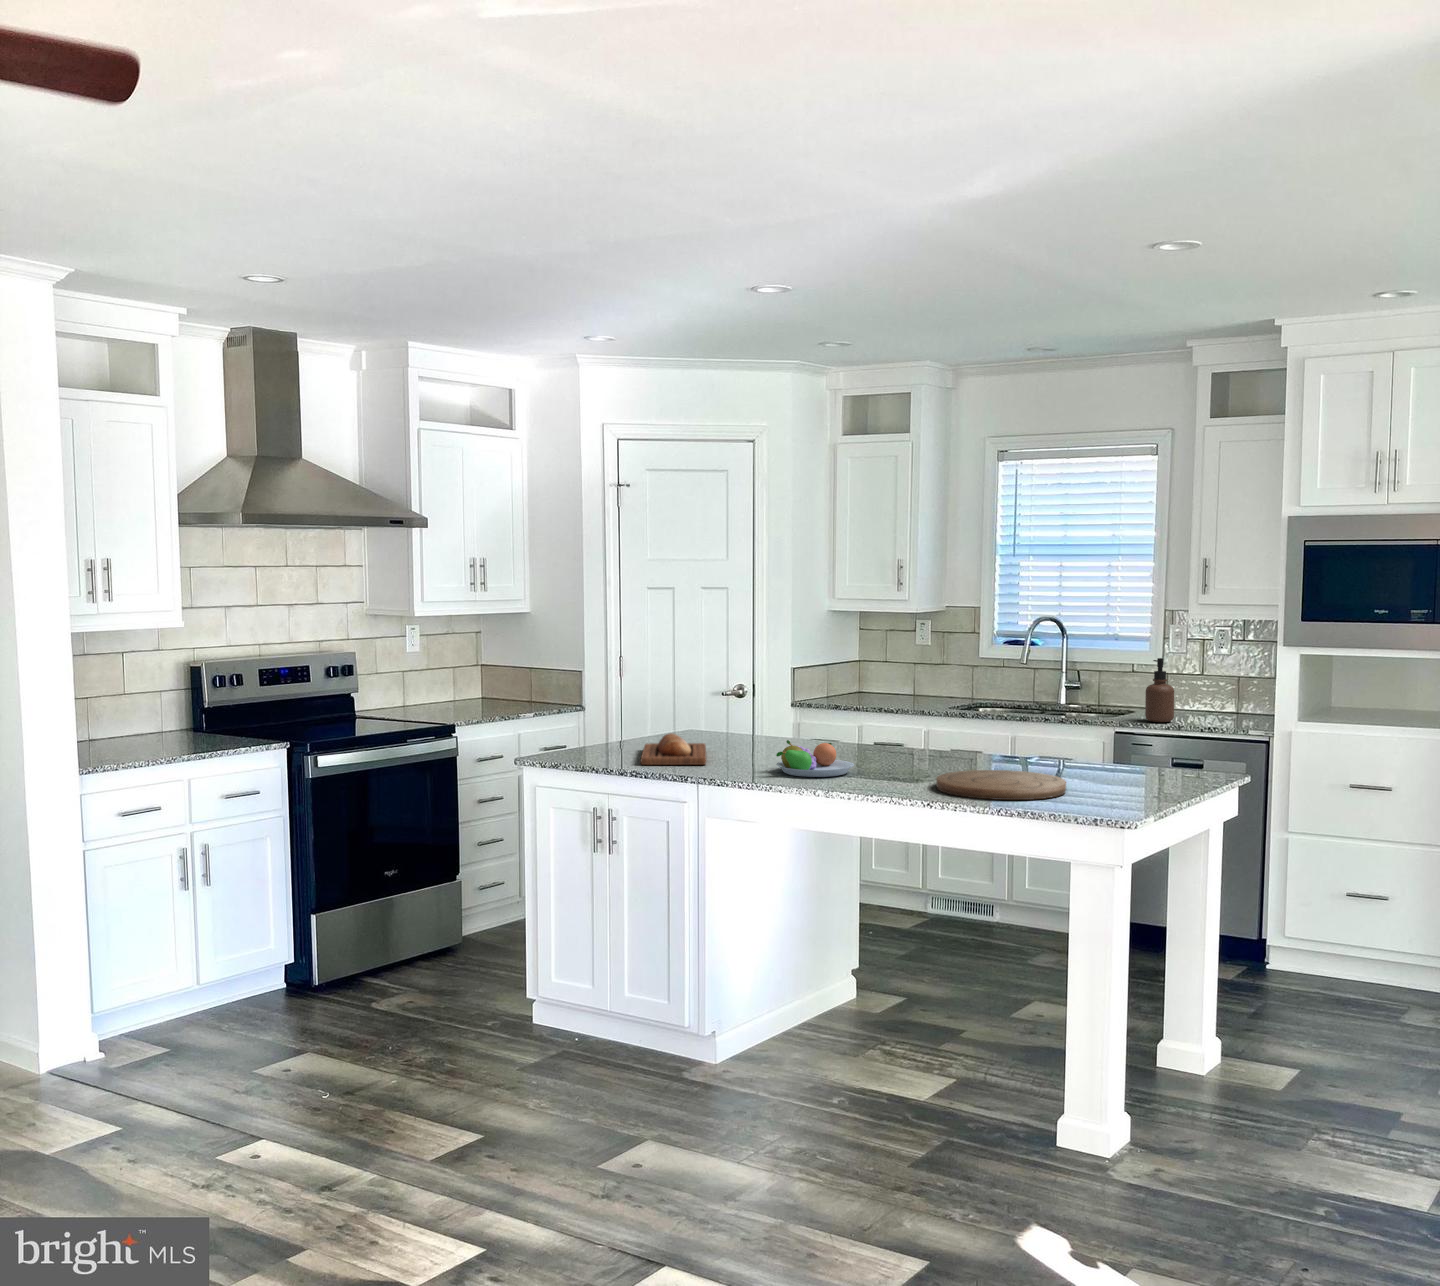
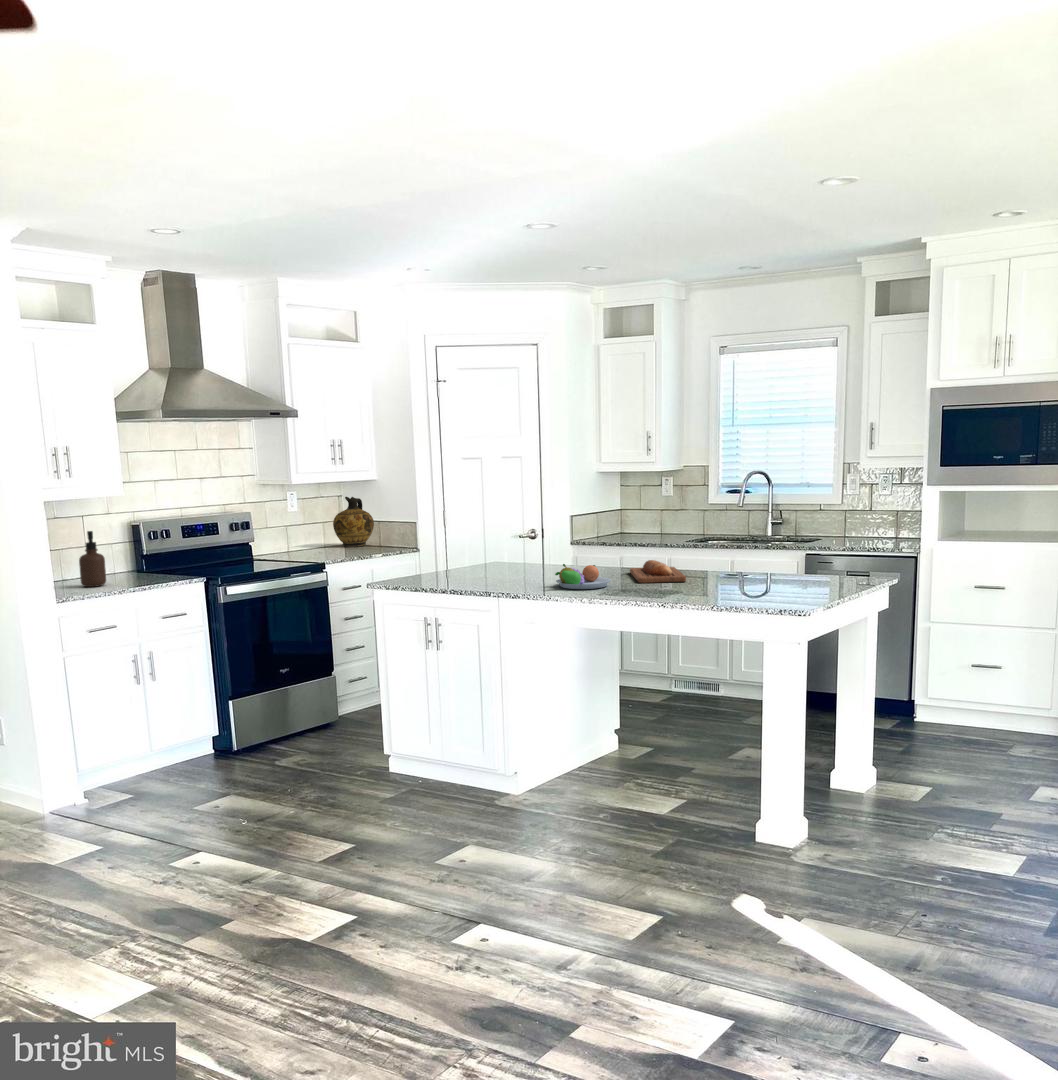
ceramic jug: none [468,636,523,705] -> present [333,497,374,547]
soap dispenser: present [1145,658,1174,722] -> present [79,531,106,587]
bread loaf: present [640,733,706,765] -> present [630,560,686,583]
cutting board: present [936,770,1066,800] -> none [669,581,760,601]

